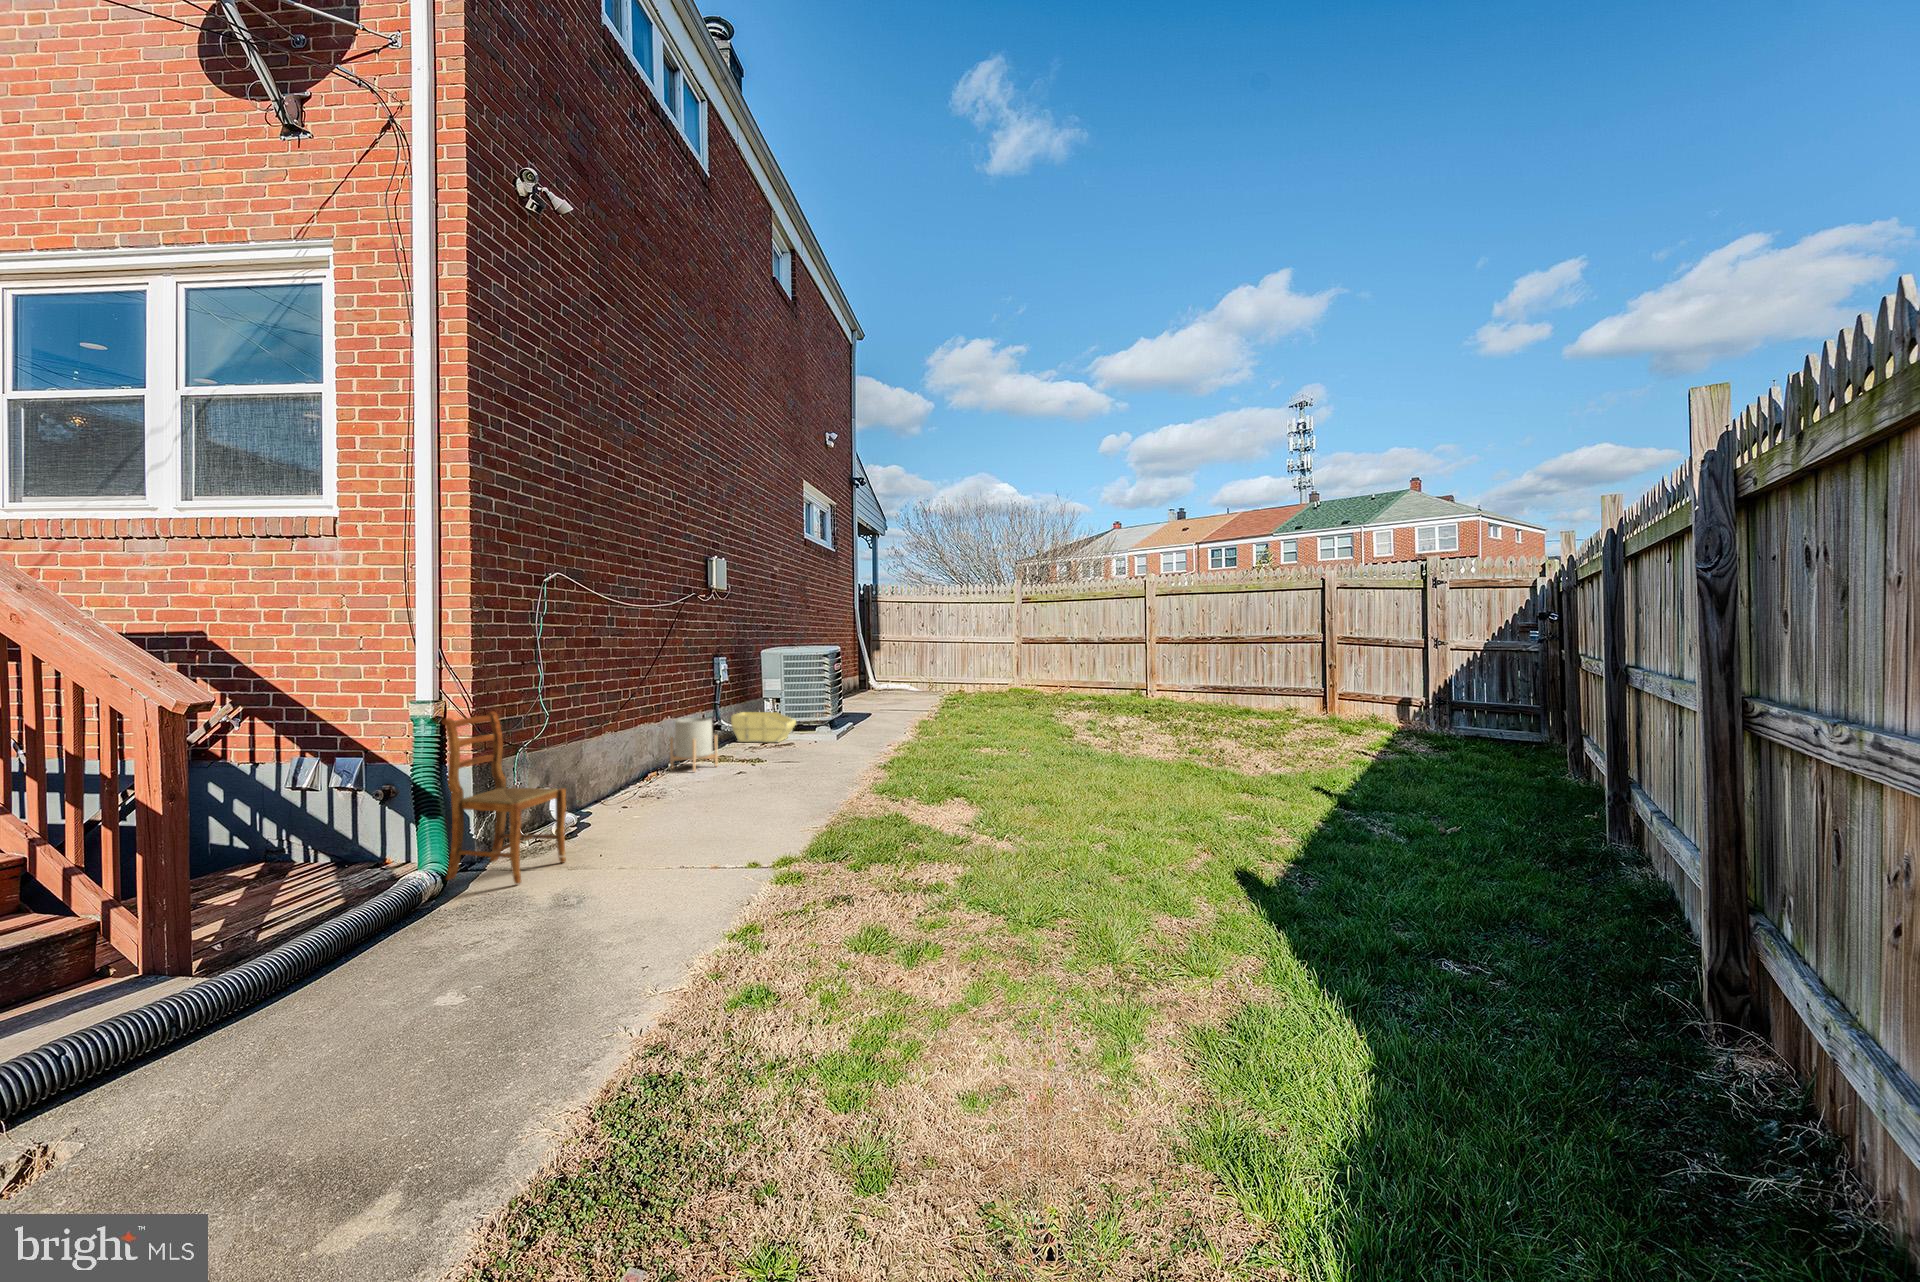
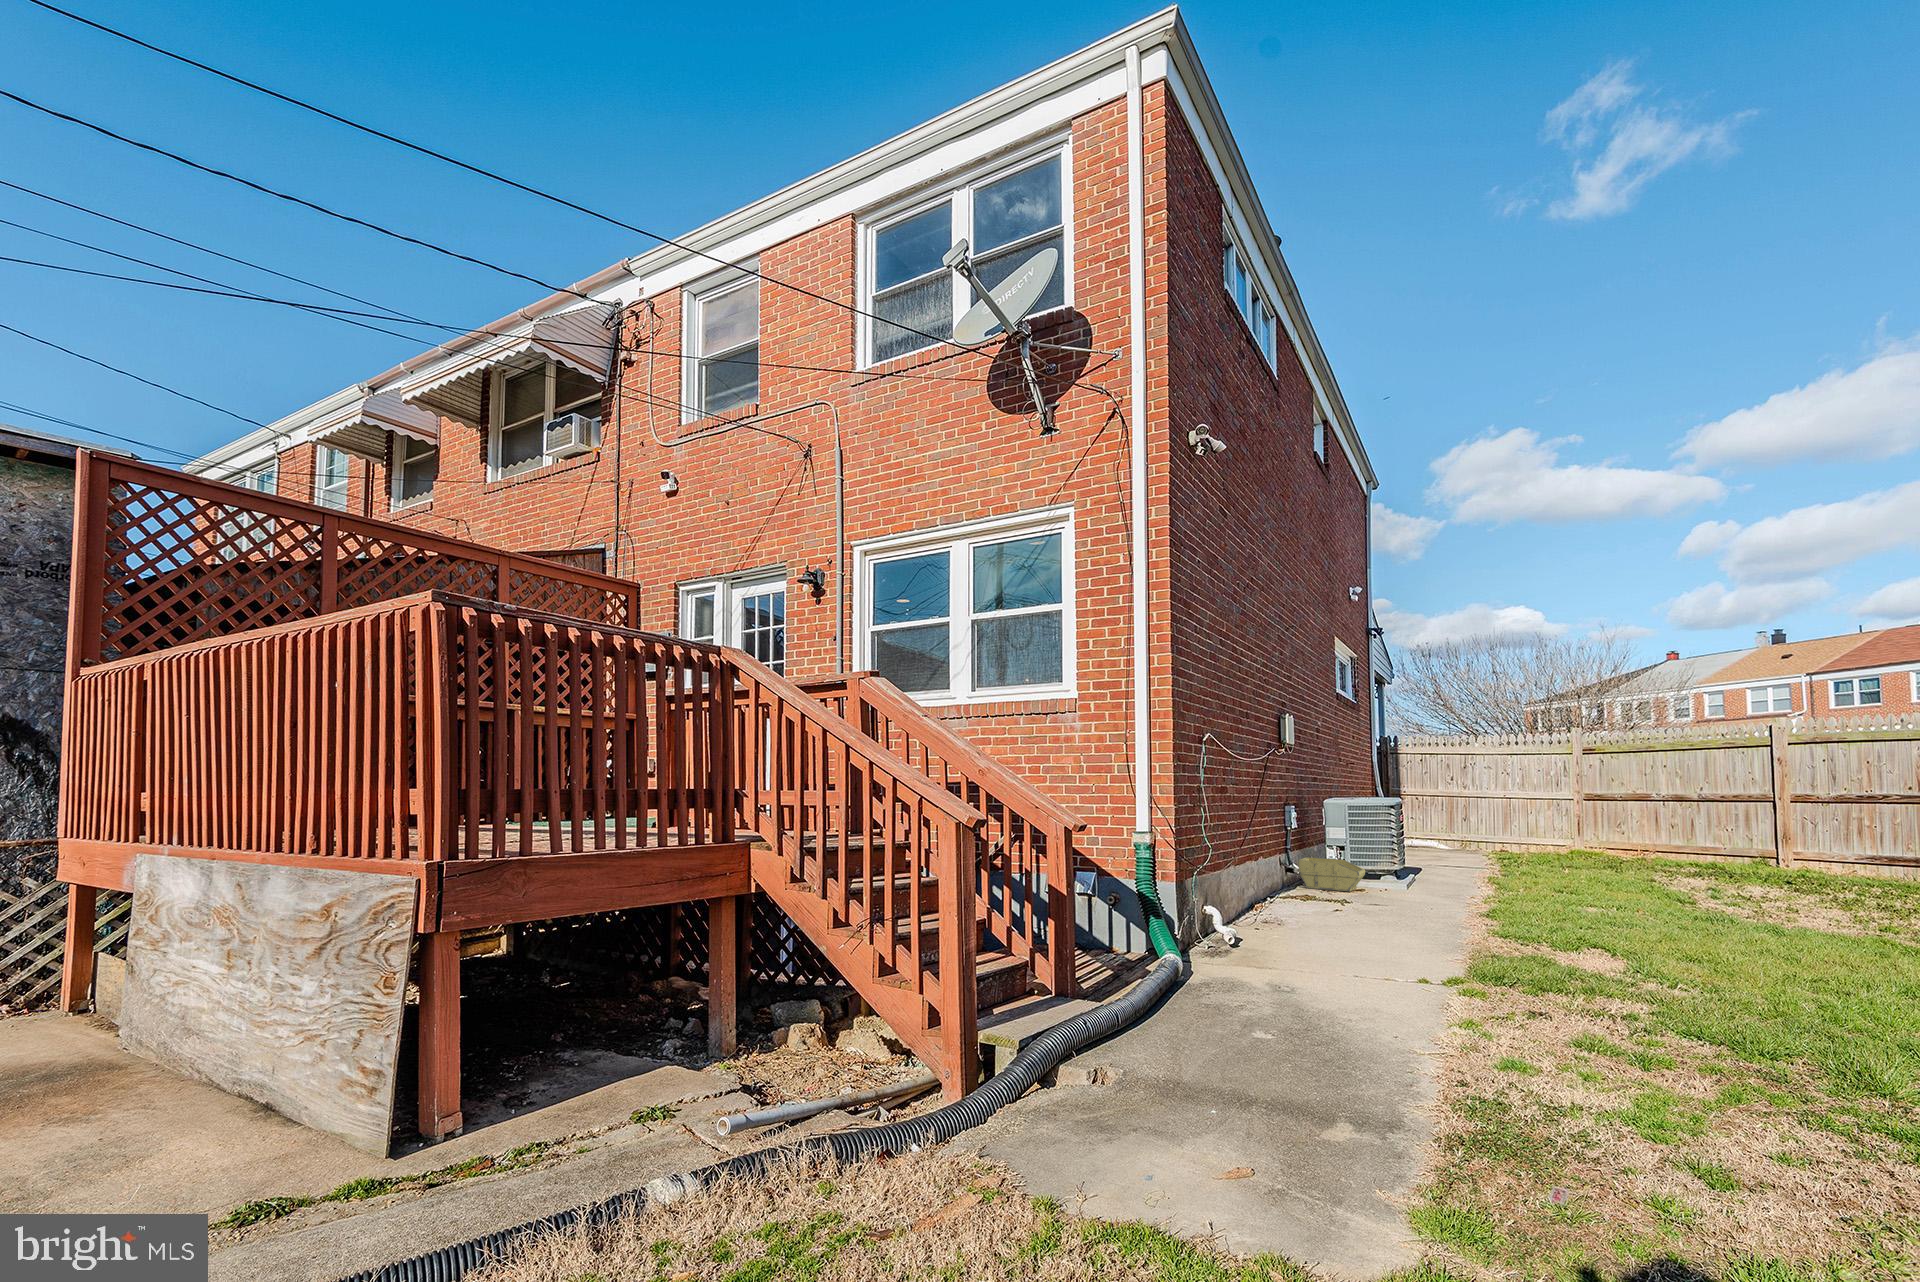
chair: present [442,712,566,884] -> none [1161,844,1243,981]
planter: present [670,718,718,772] -> none [1262,860,1307,912]

